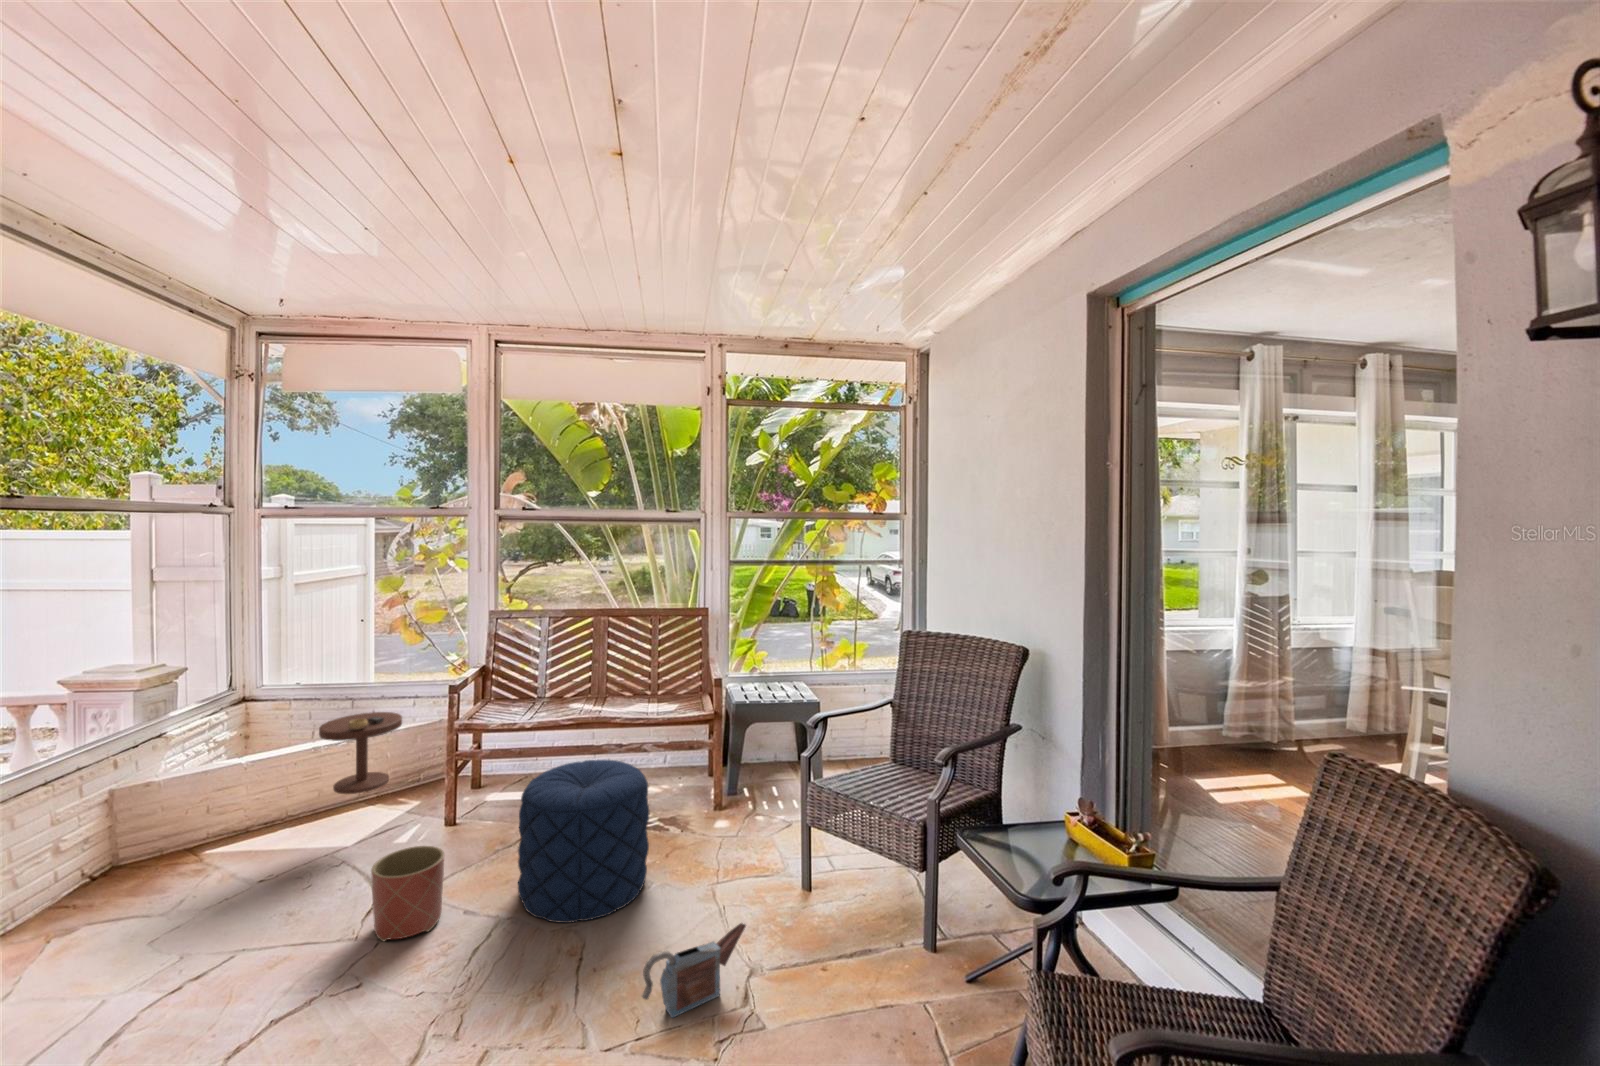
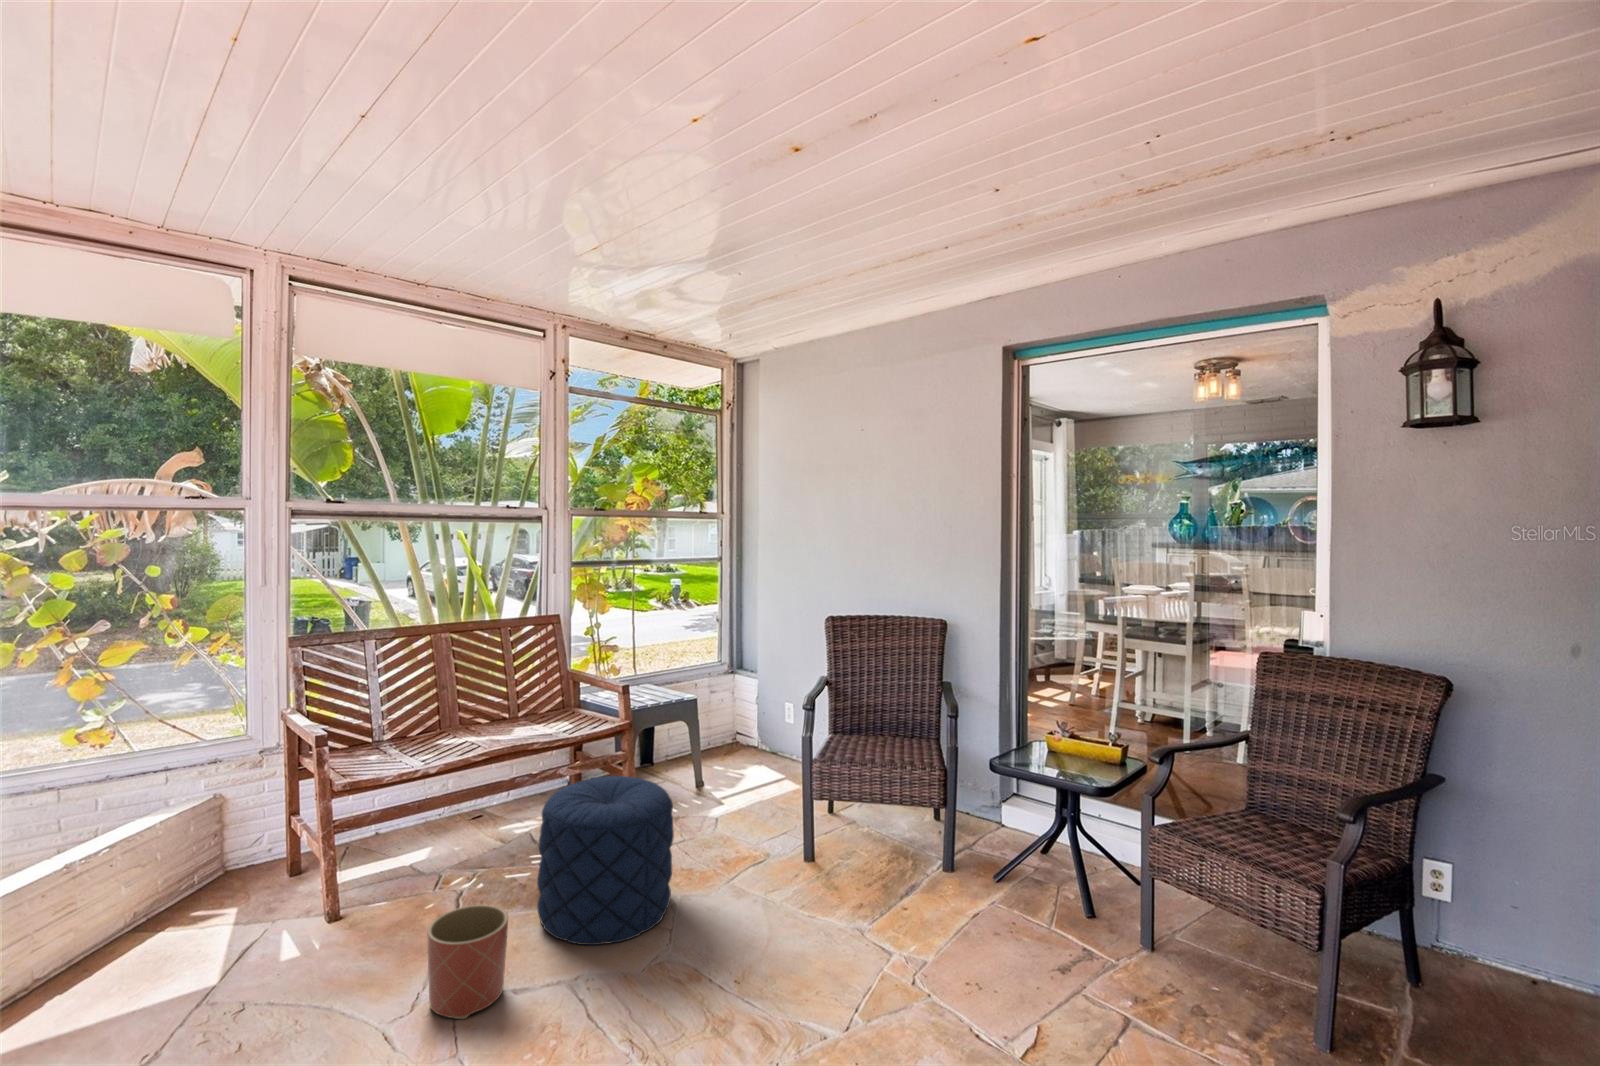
side table: present [319,712,402,794] -> none [178,781,296,972]
watering can: present [642,923,746,1018] -> none [803,869,835,955]

